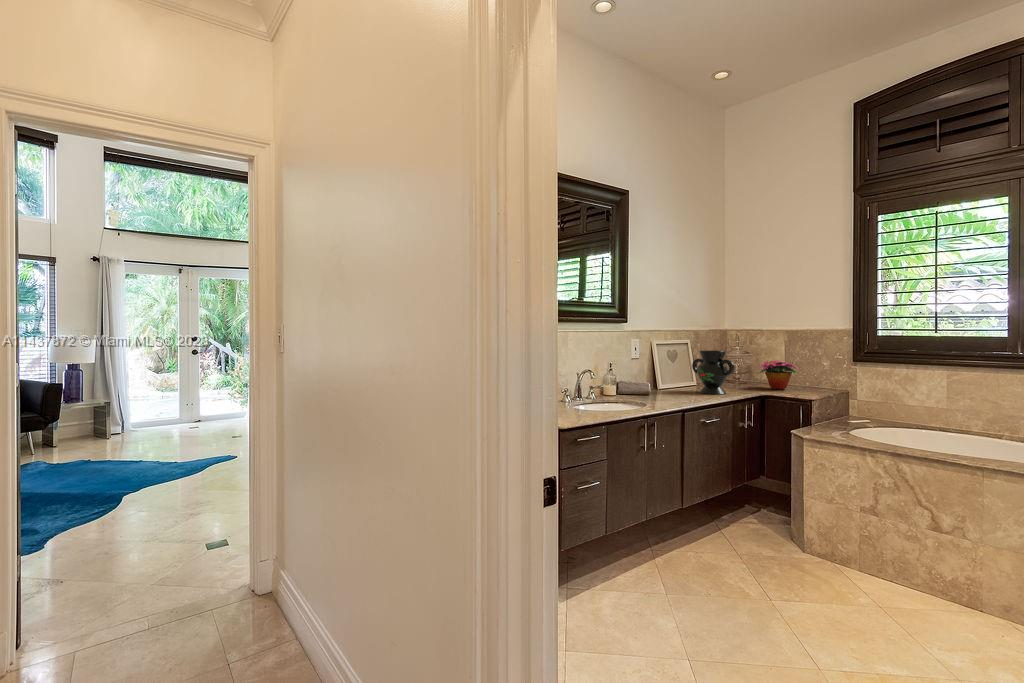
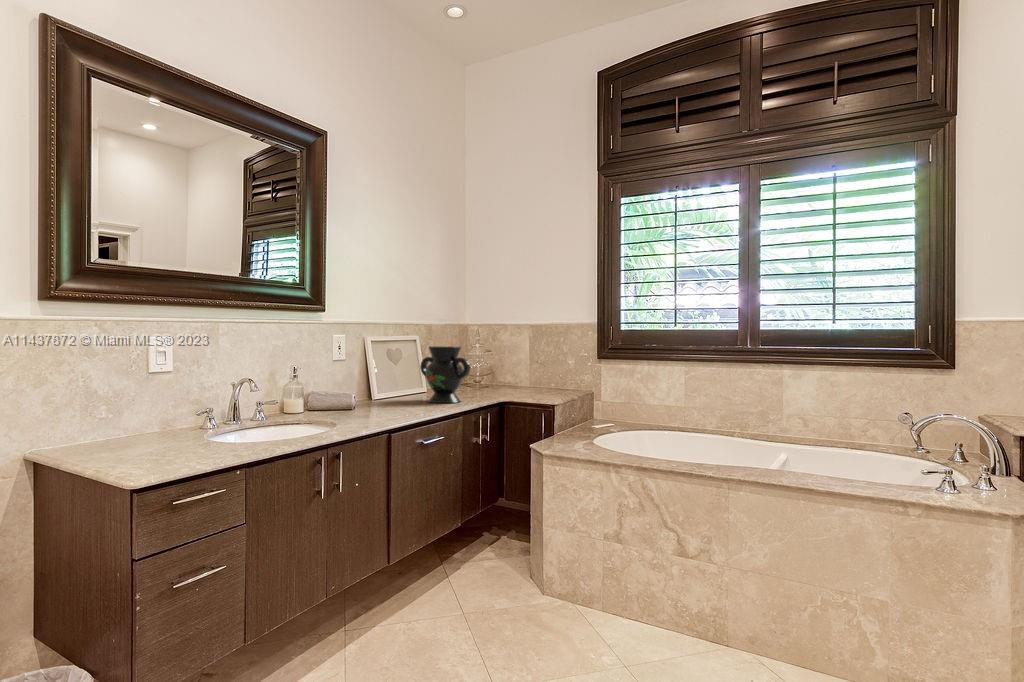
flower arrangement: present [759,360,798,390] -> none [497,359,548,394]

